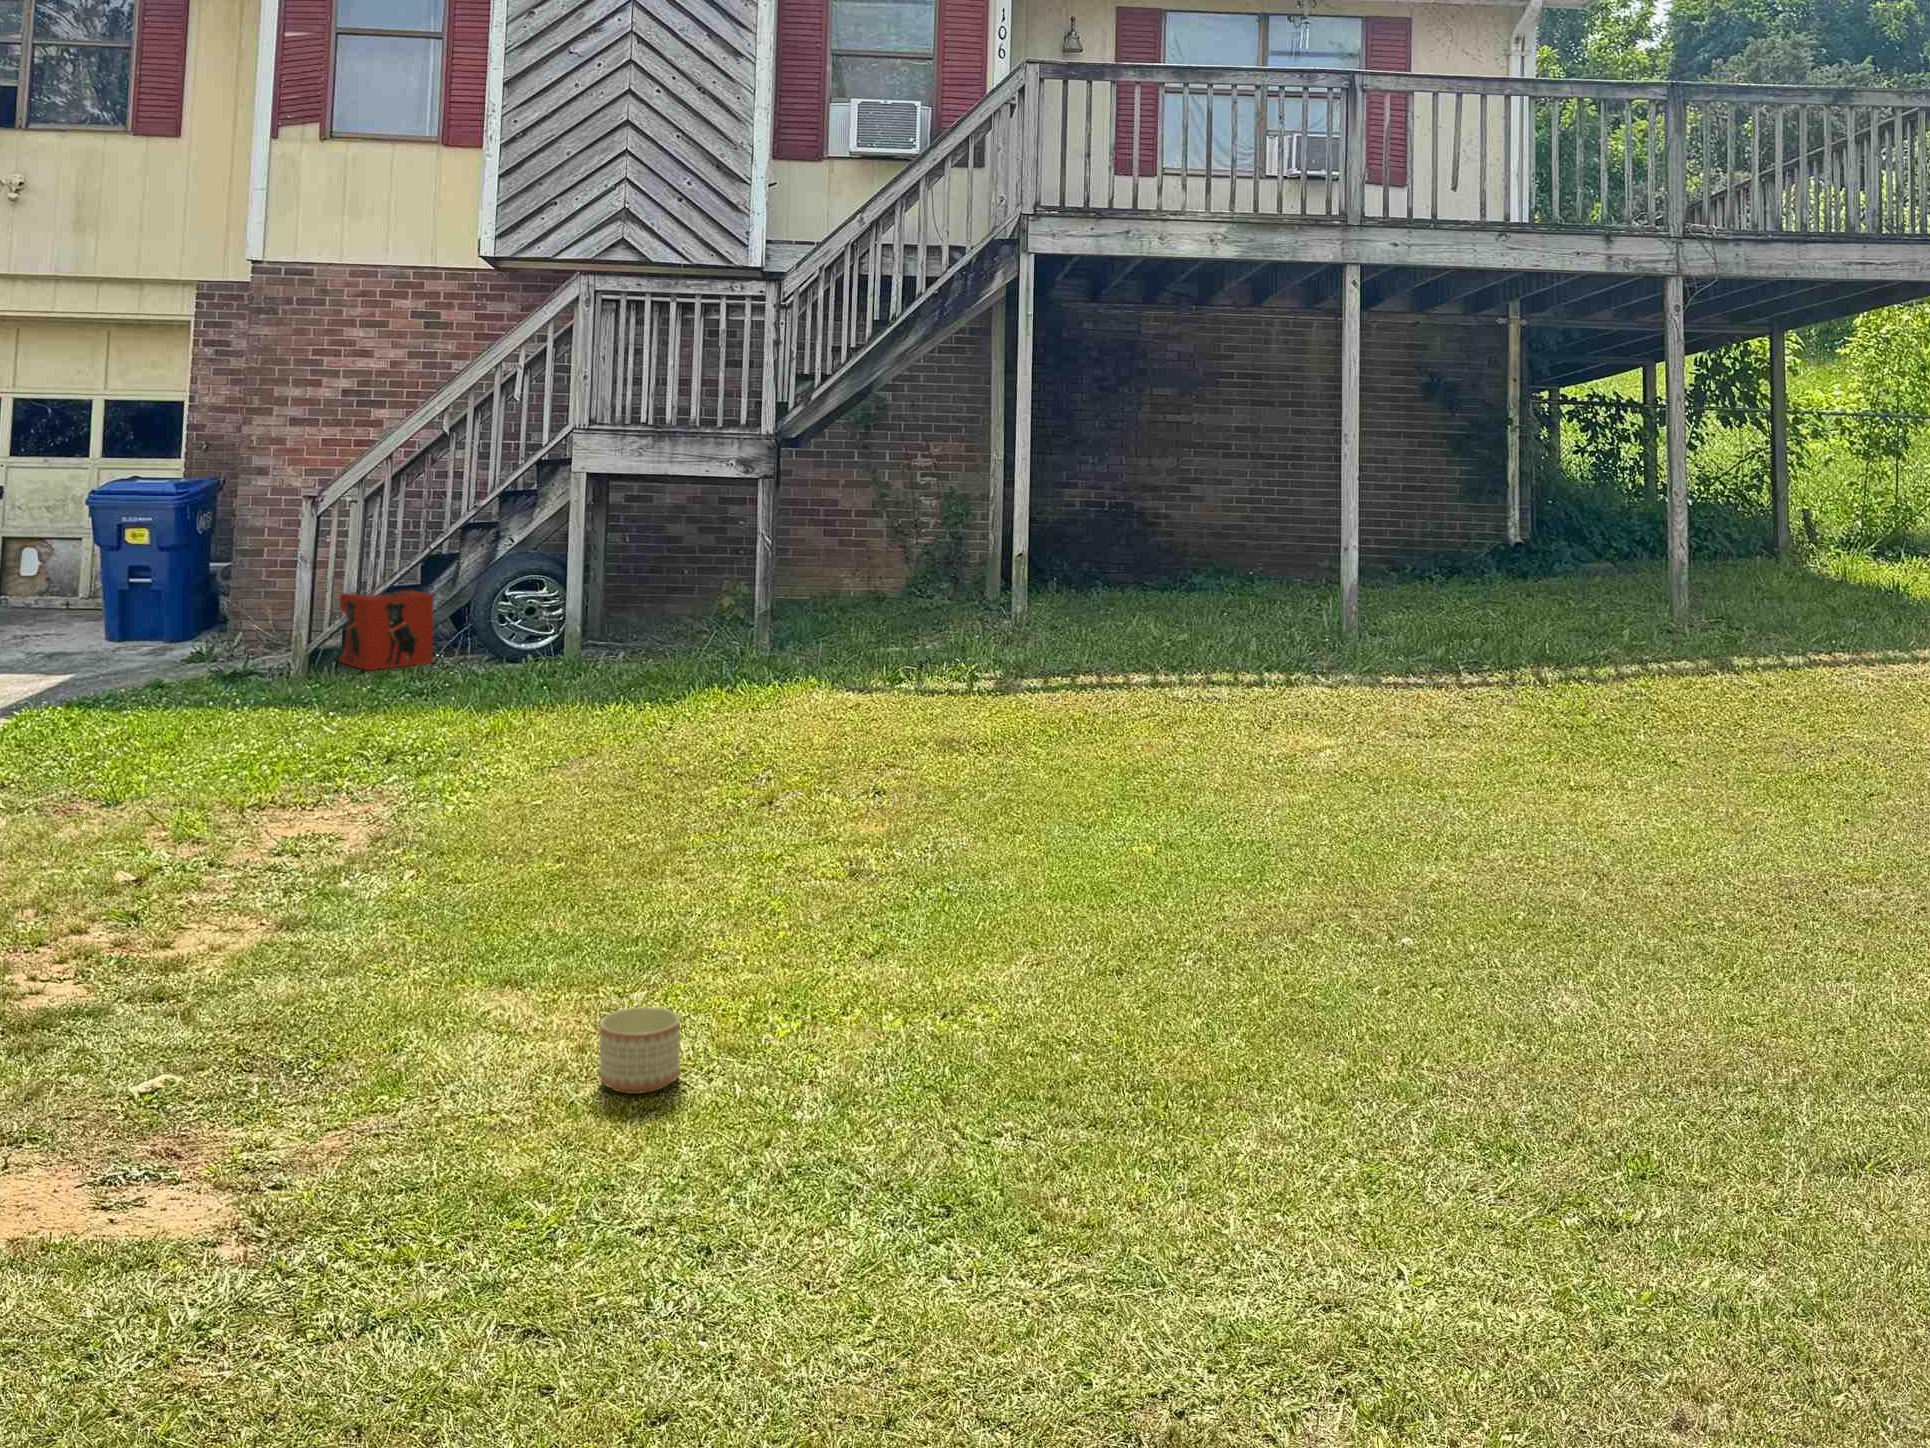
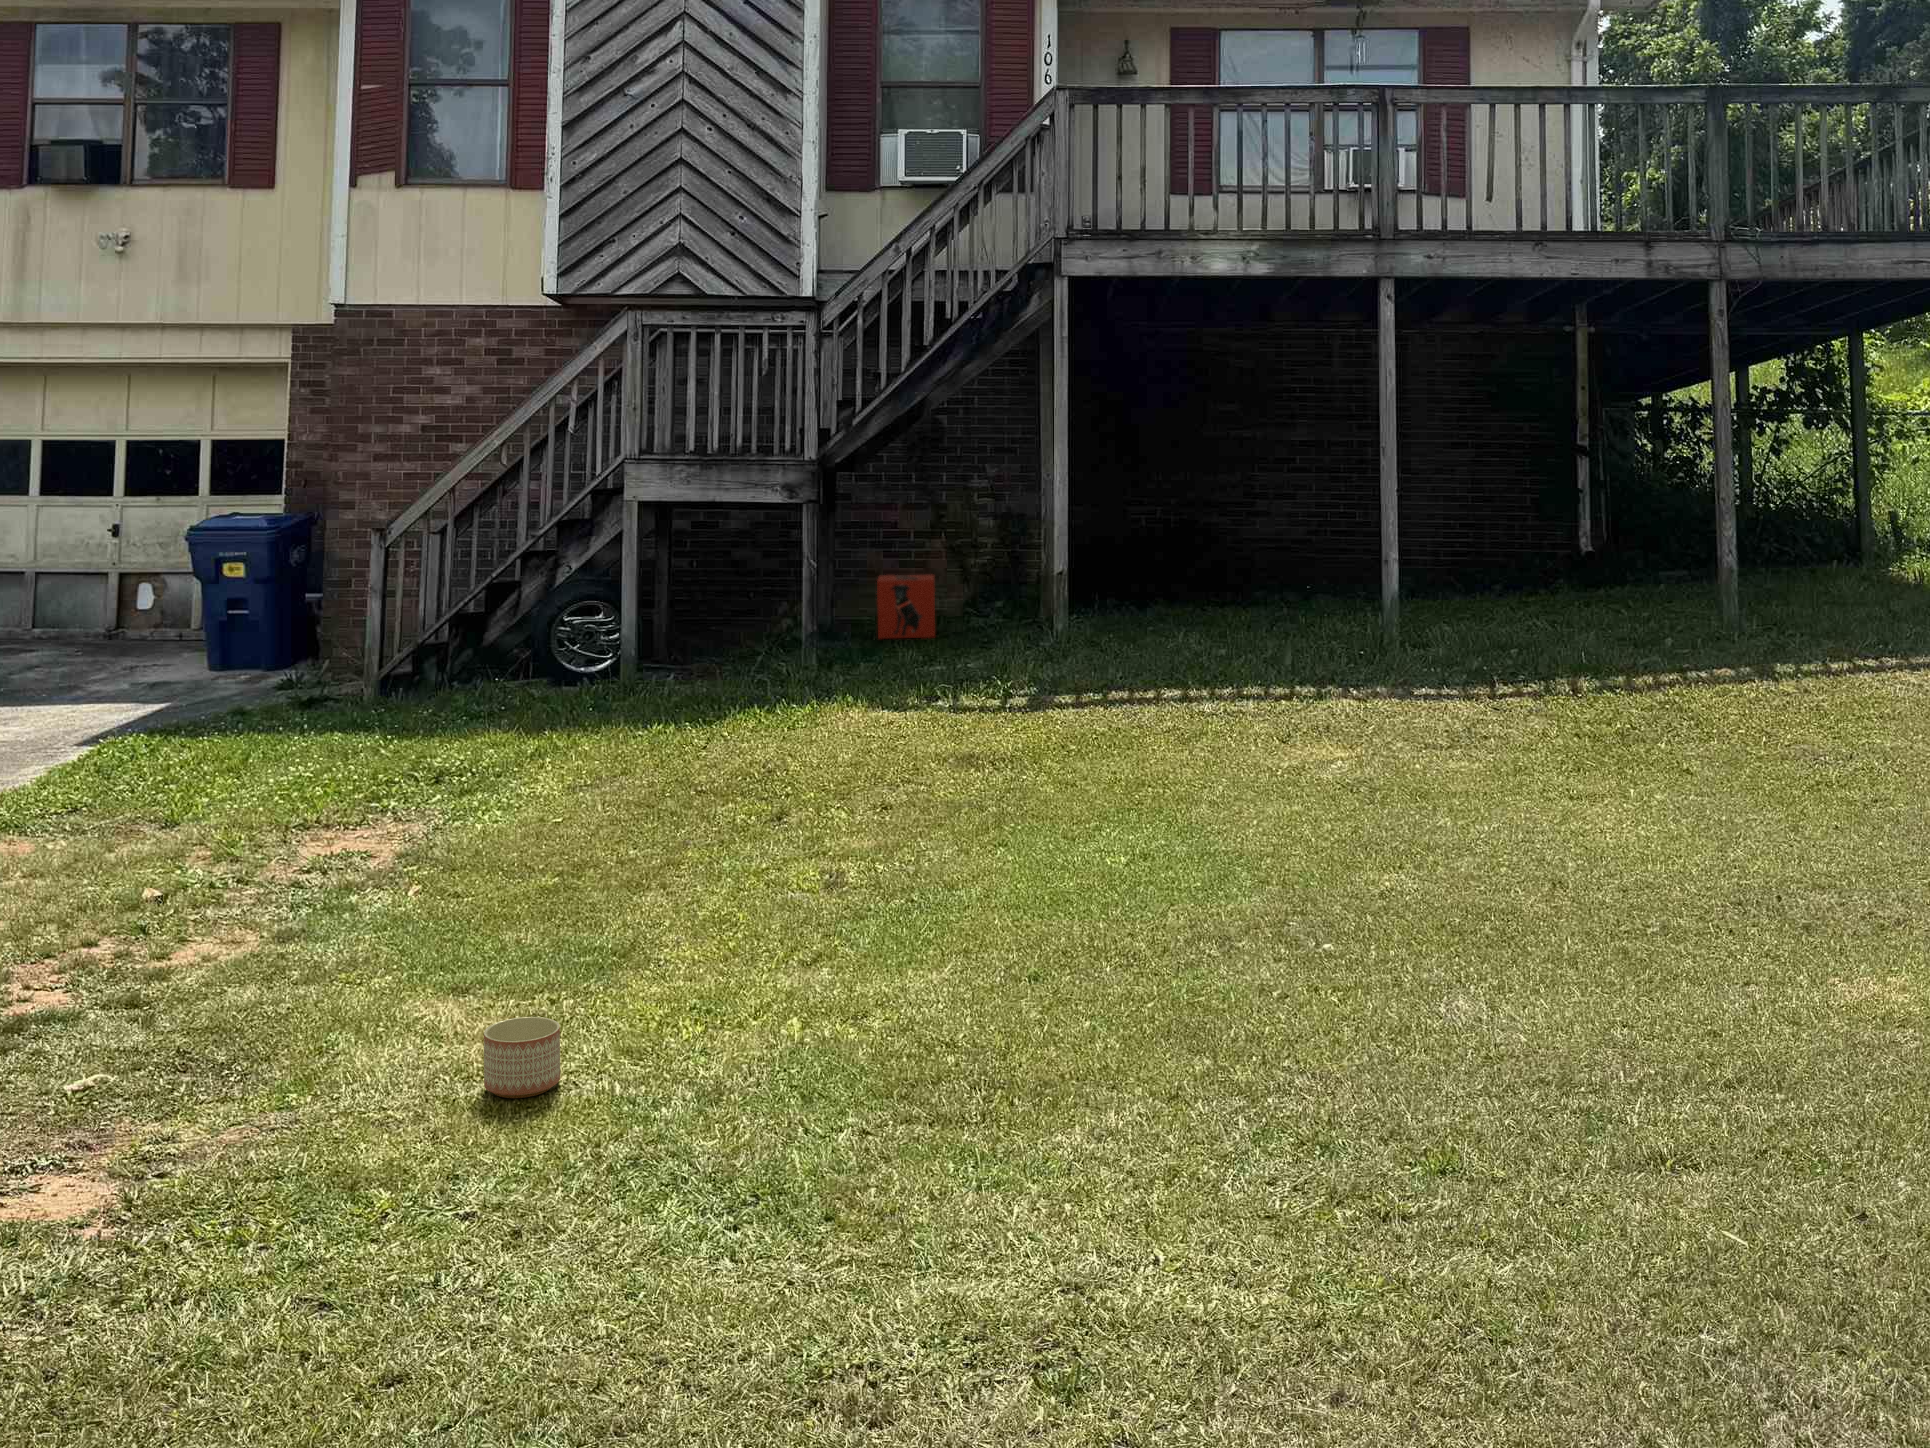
storage box: present [339,590,434,670] -> present [877,574,935,639]

